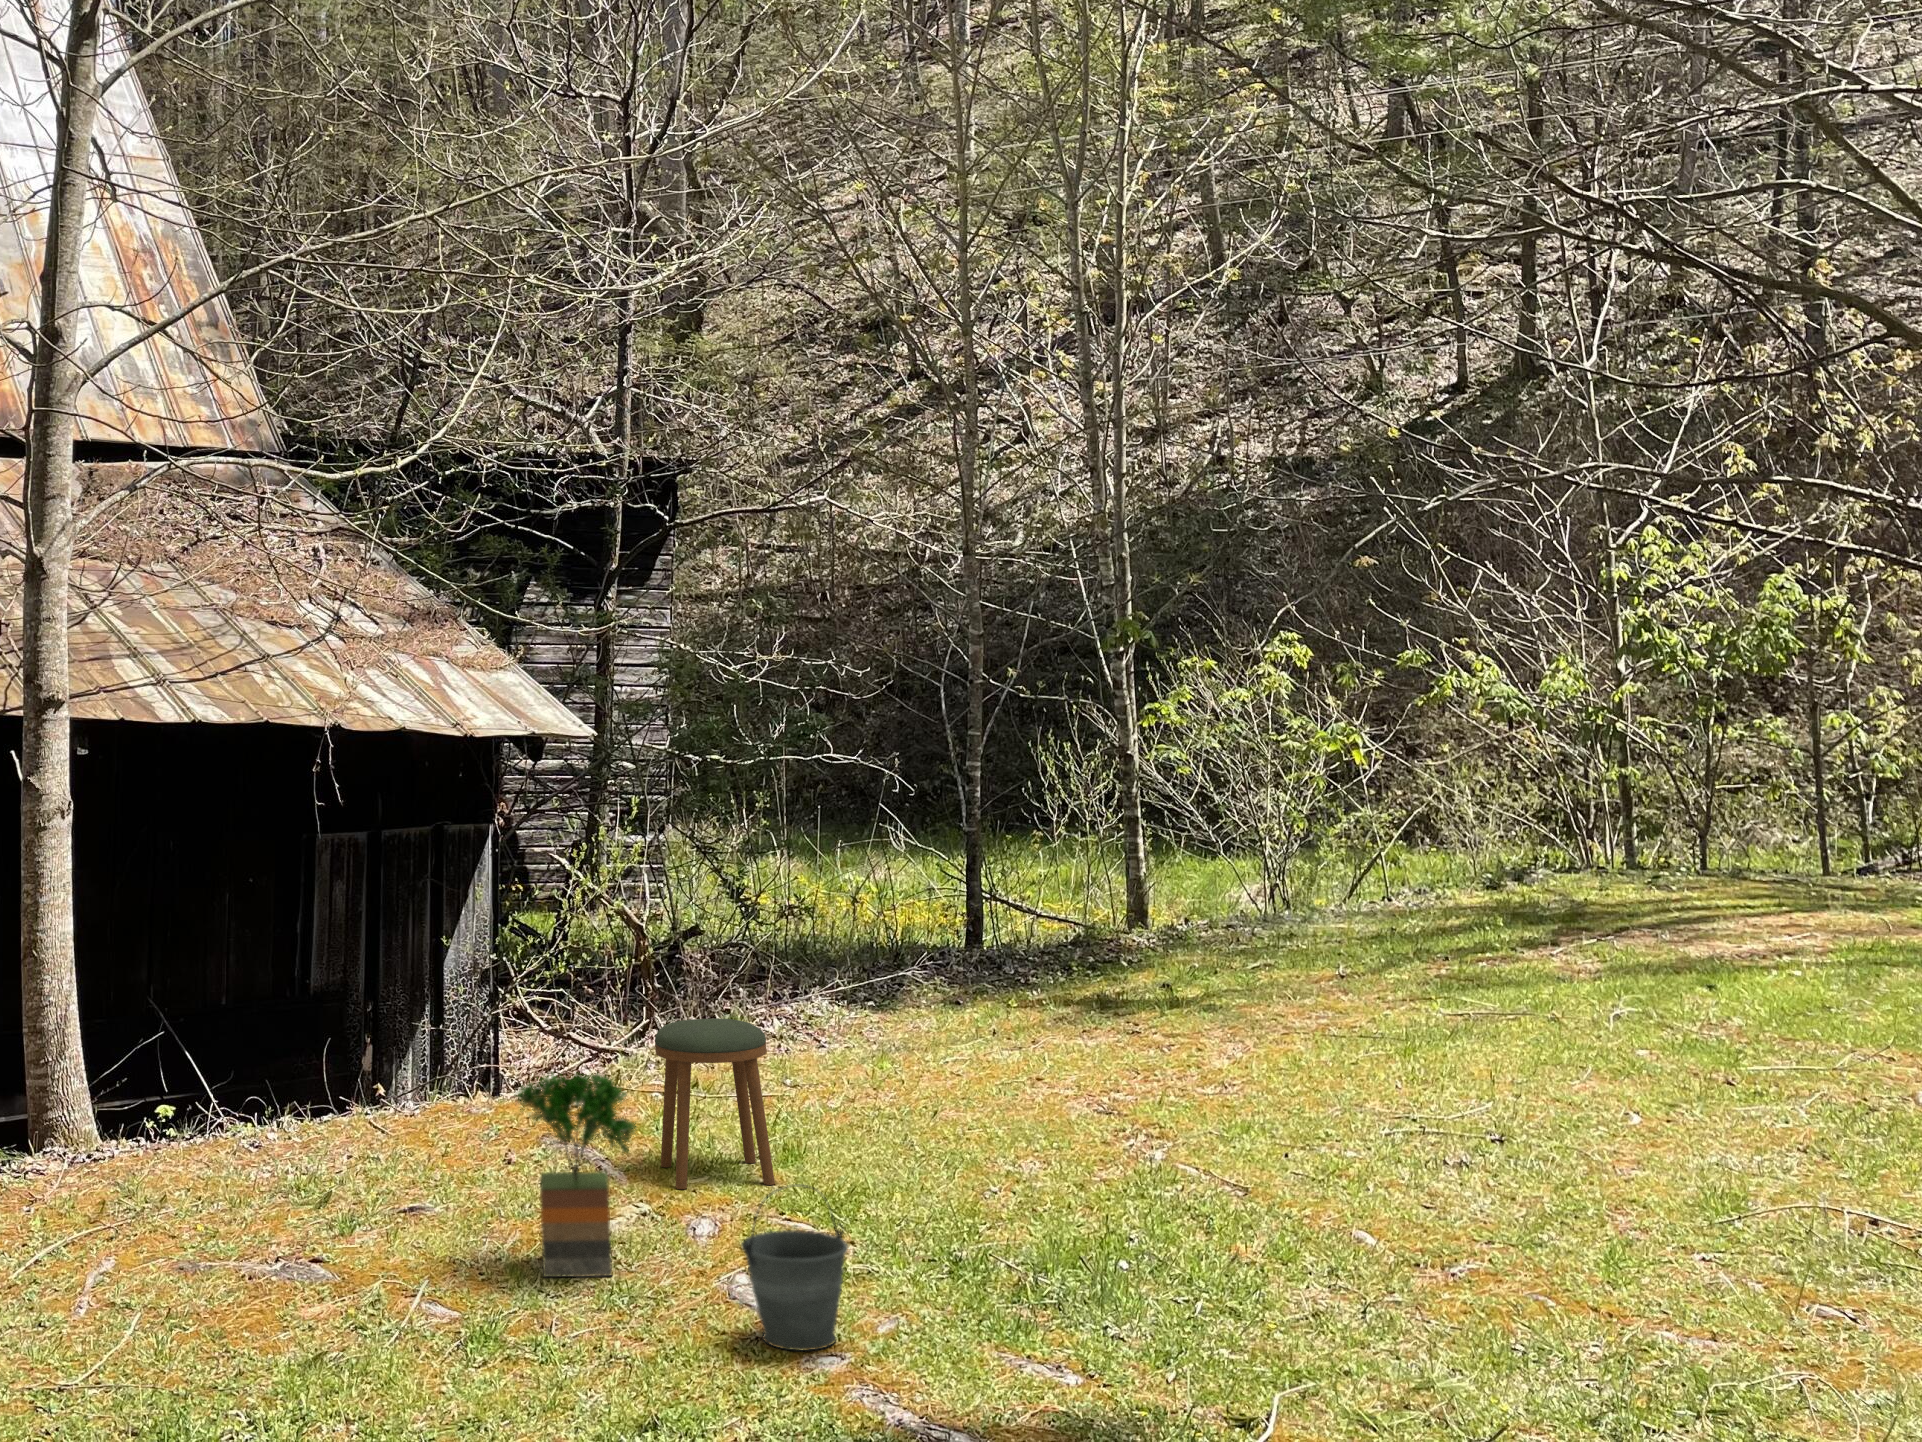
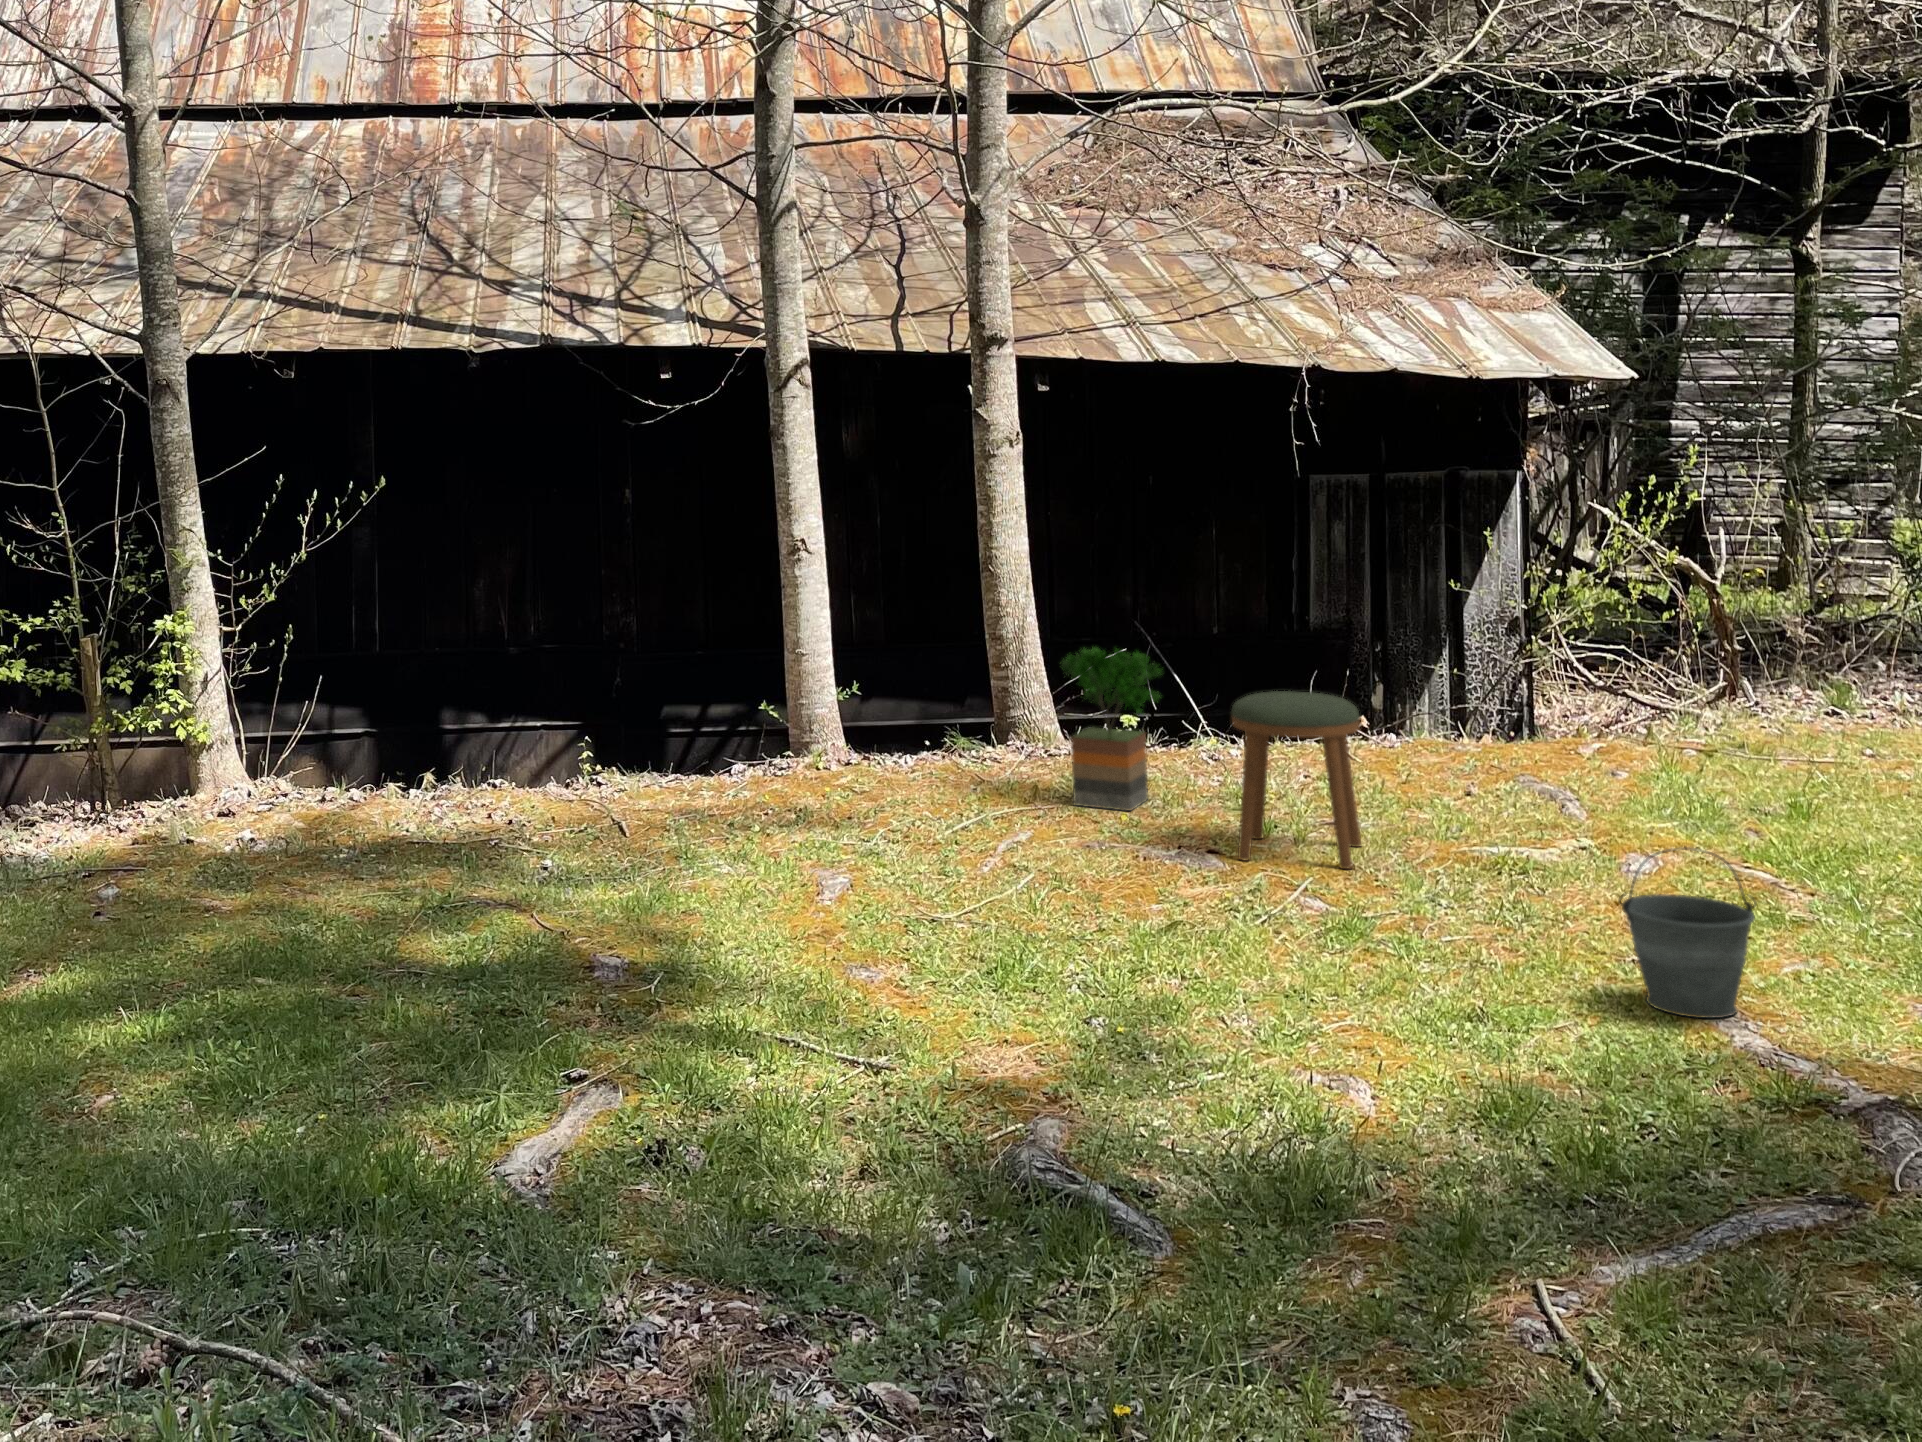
stool: present [655,1018,775,1189] -> present [1232,691,1362,869]
potted tree: present [517,1072,637,1277] -> present [1063,648,1160,811]

